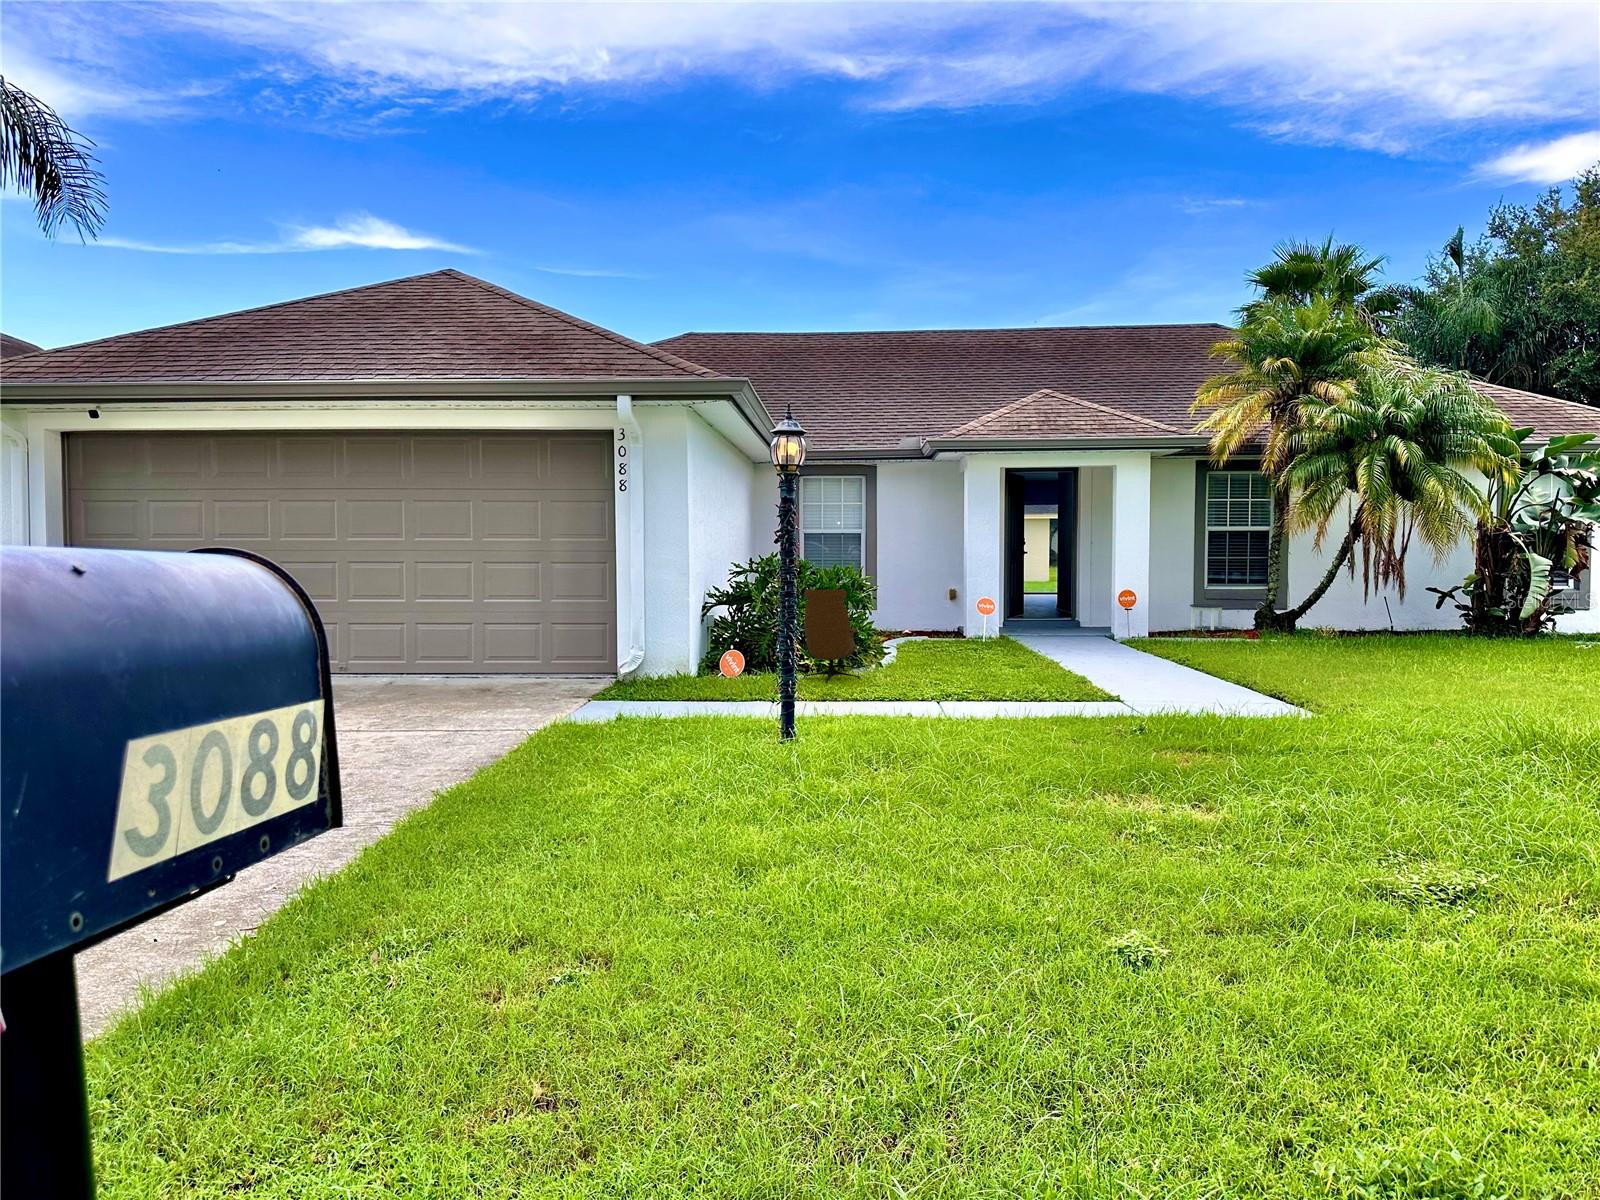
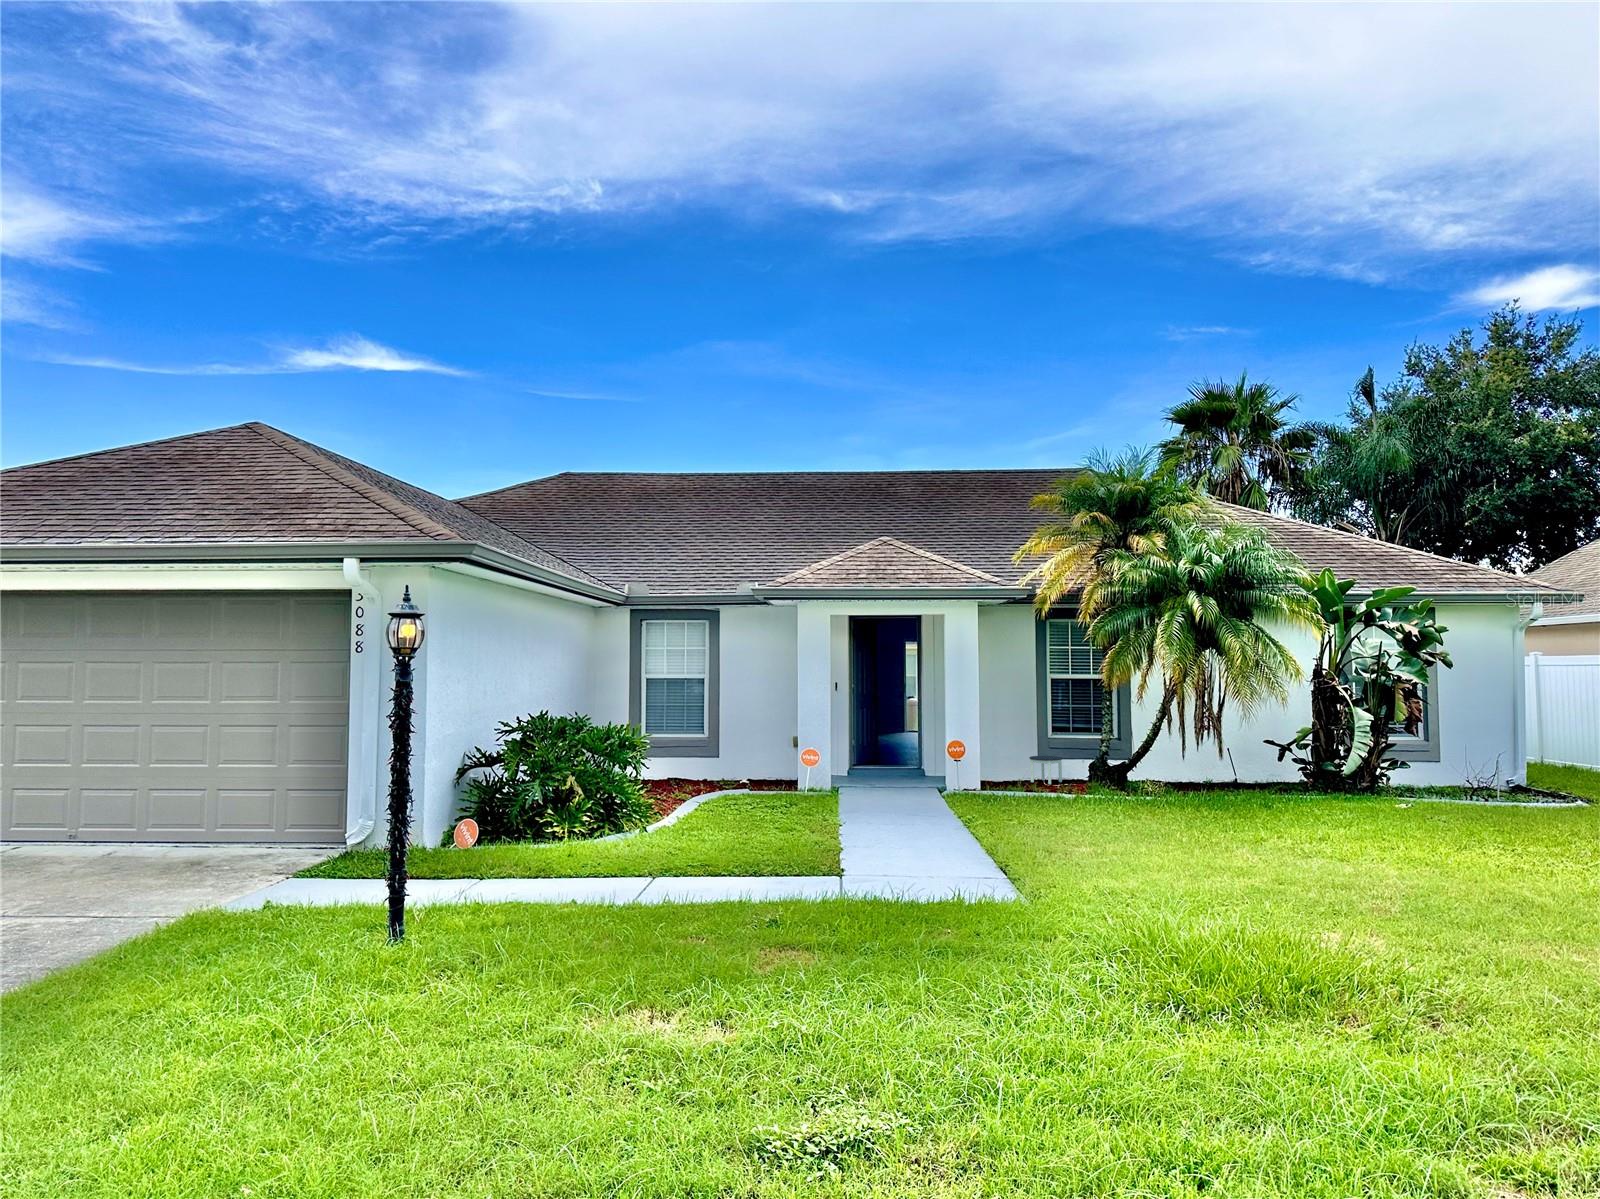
lounge chair: present [803,589,860,683] -> none [532,753,612,852]

